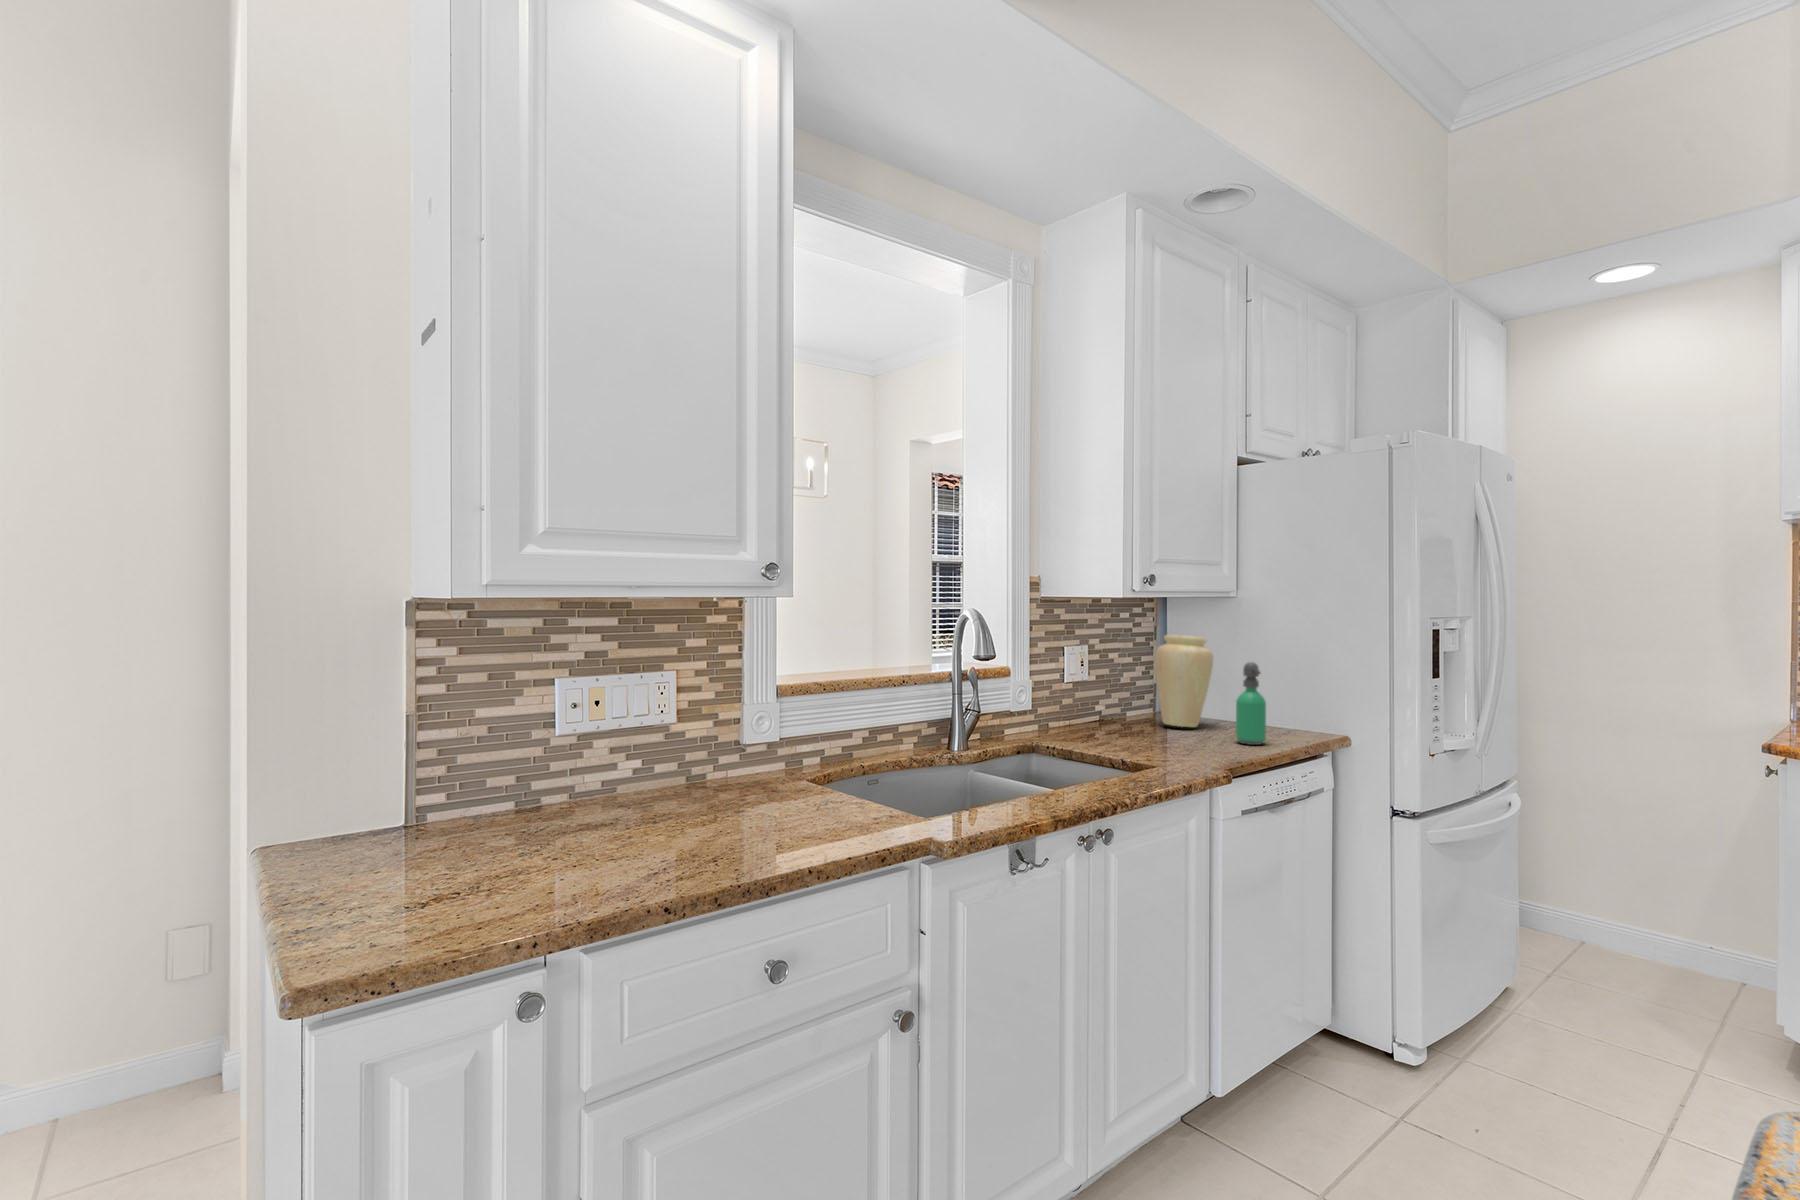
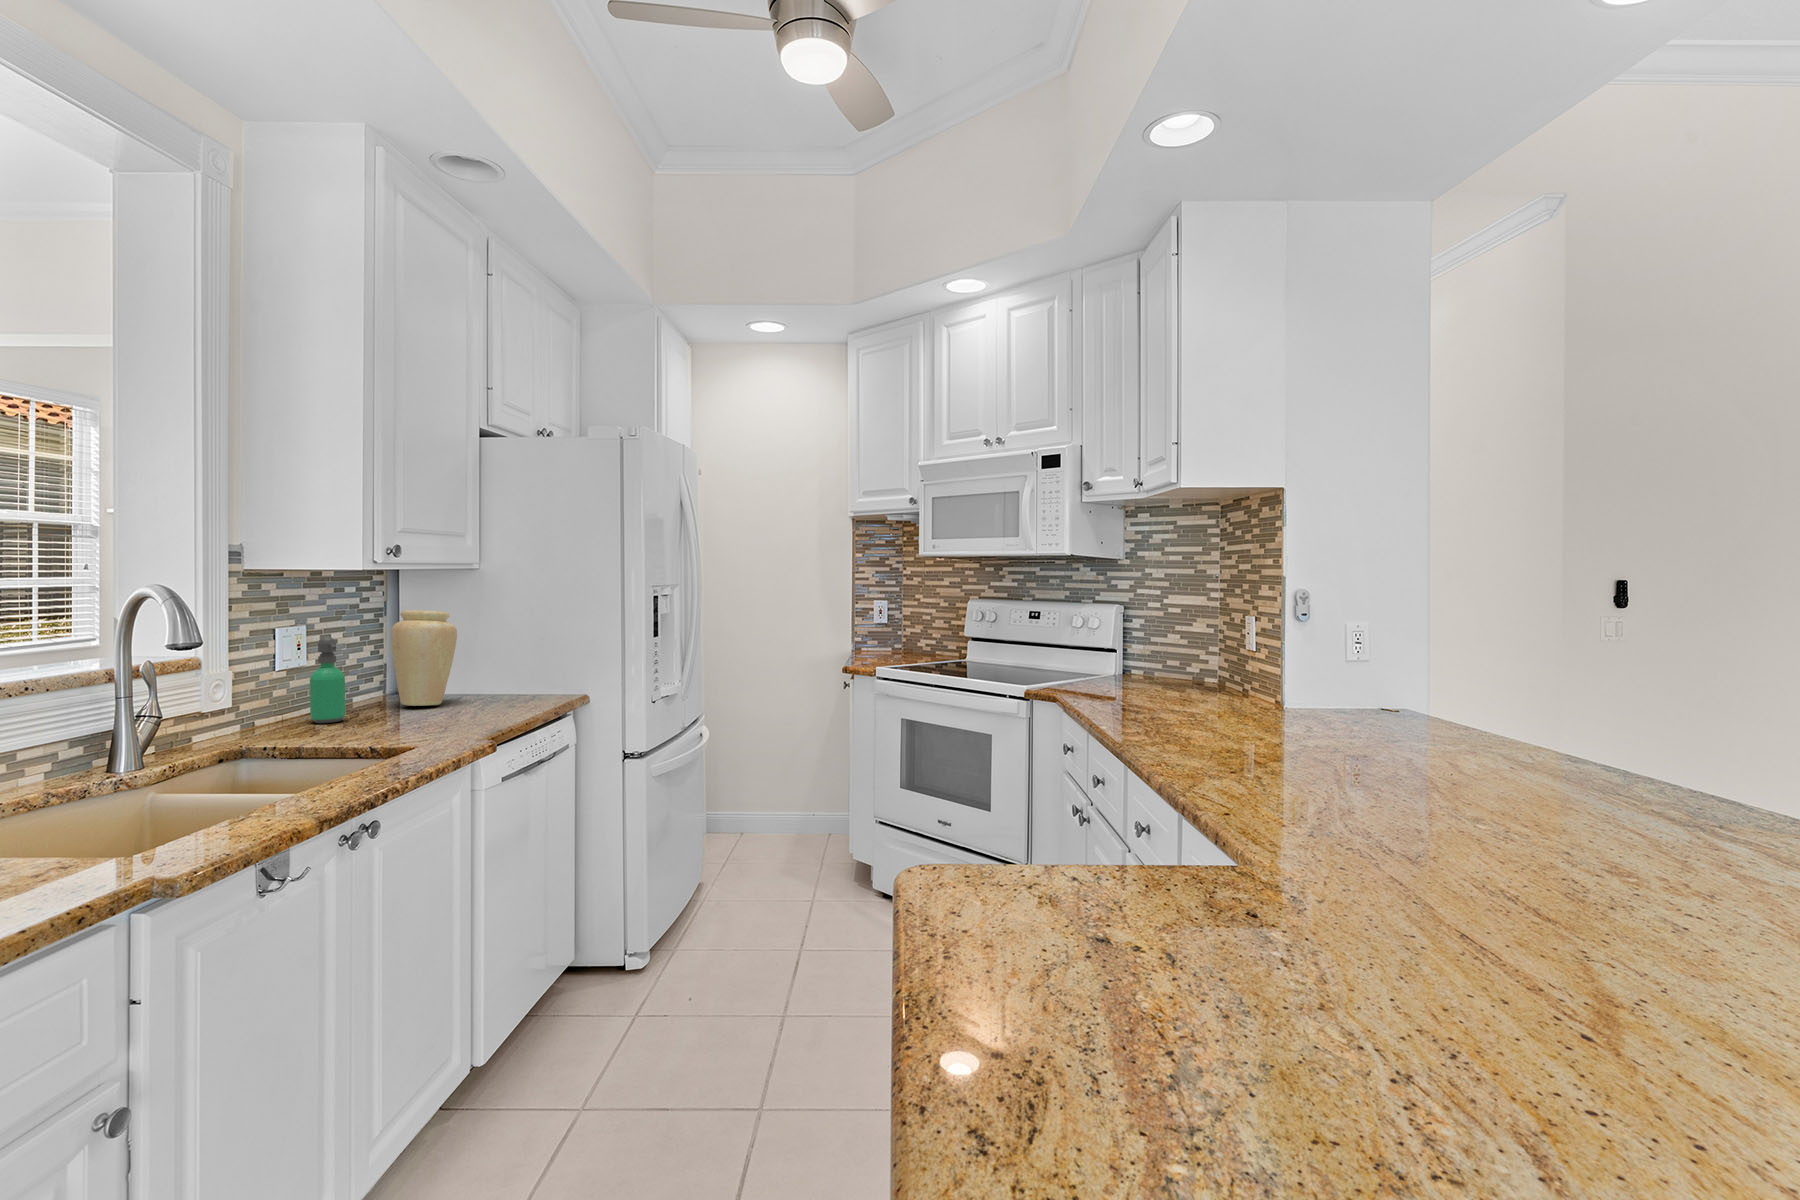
soap dispenser: present [1236,662,1266,745] -> present [310,637,345,723]

